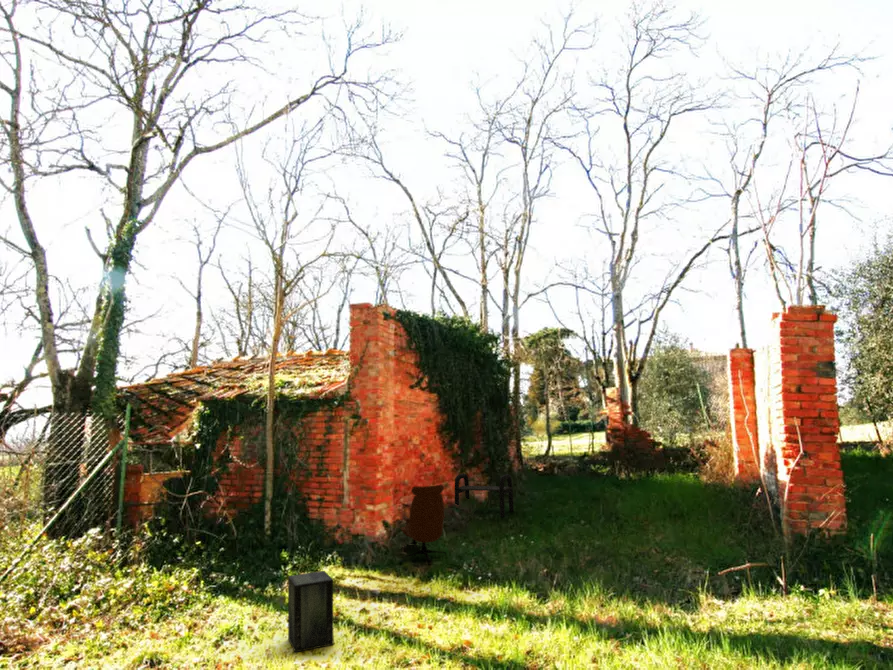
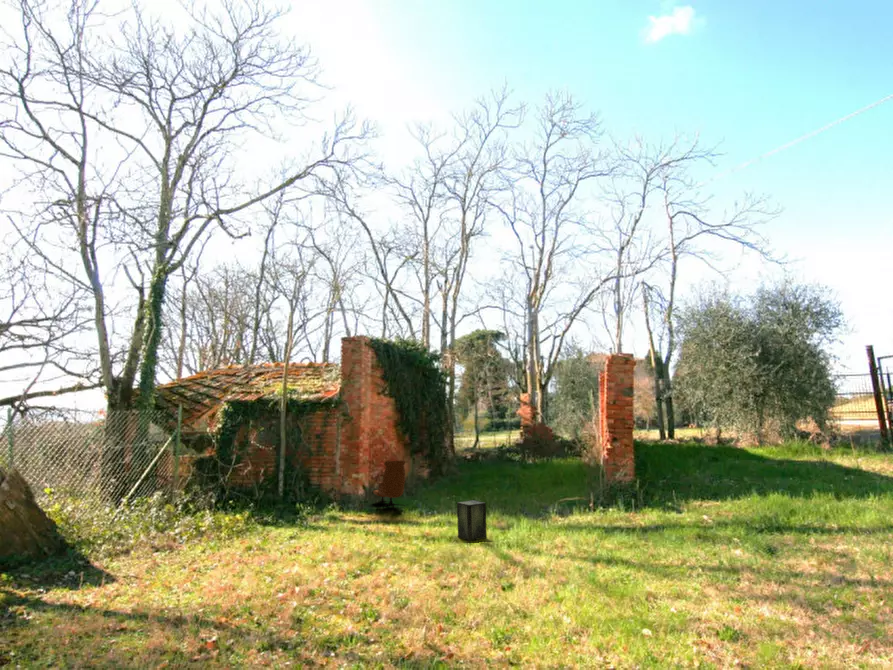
bench: present [455,473,514,517] -> none [406,457,449,488]
storage box: present [288,571,333,652] -> present [457,500,487,541]

